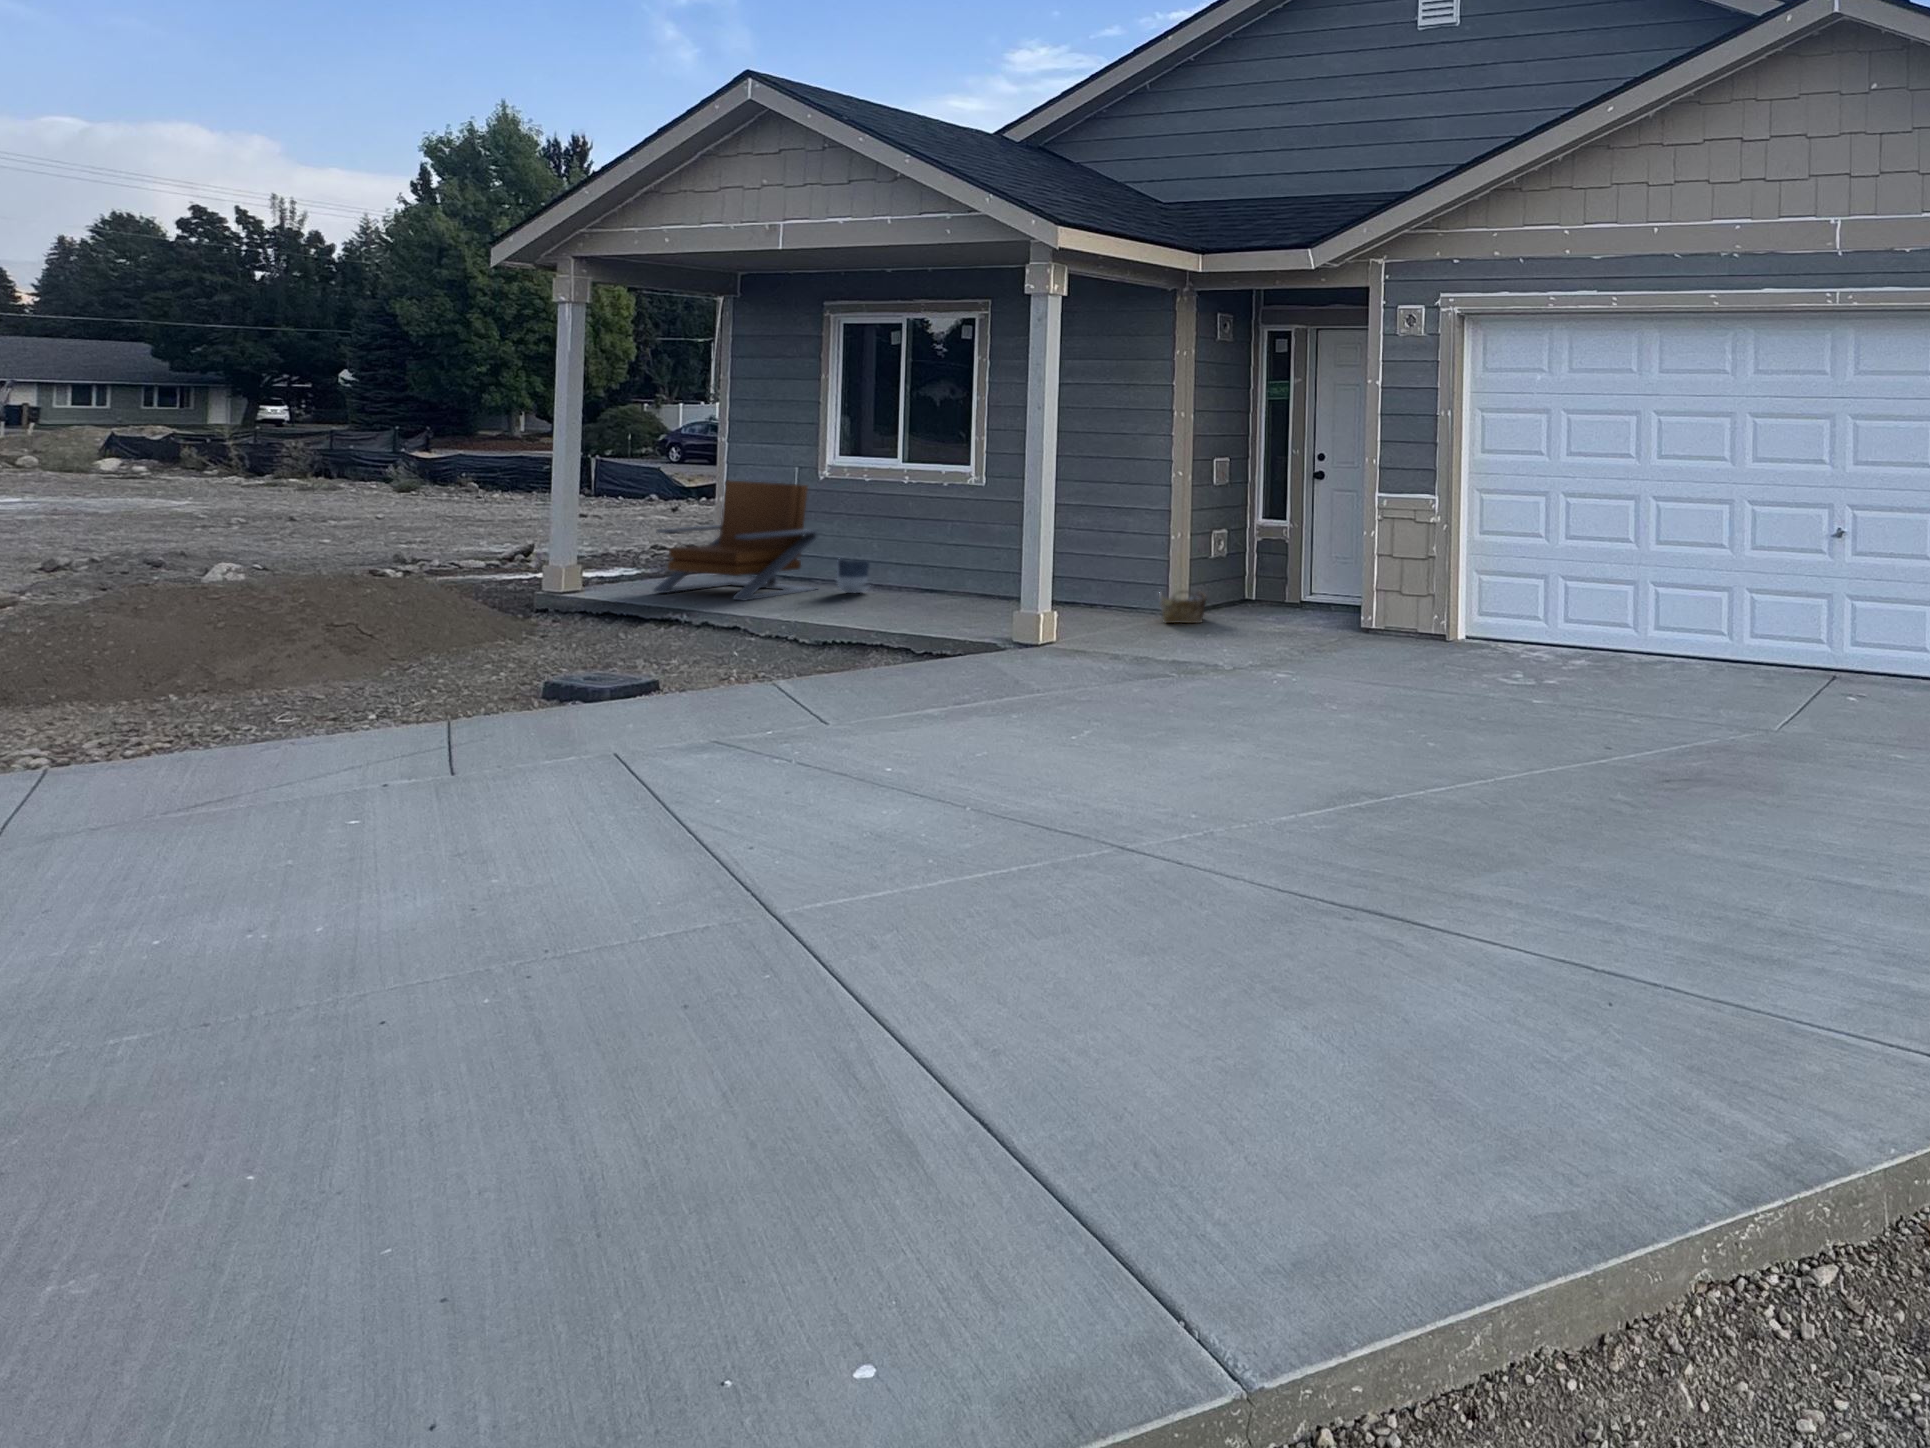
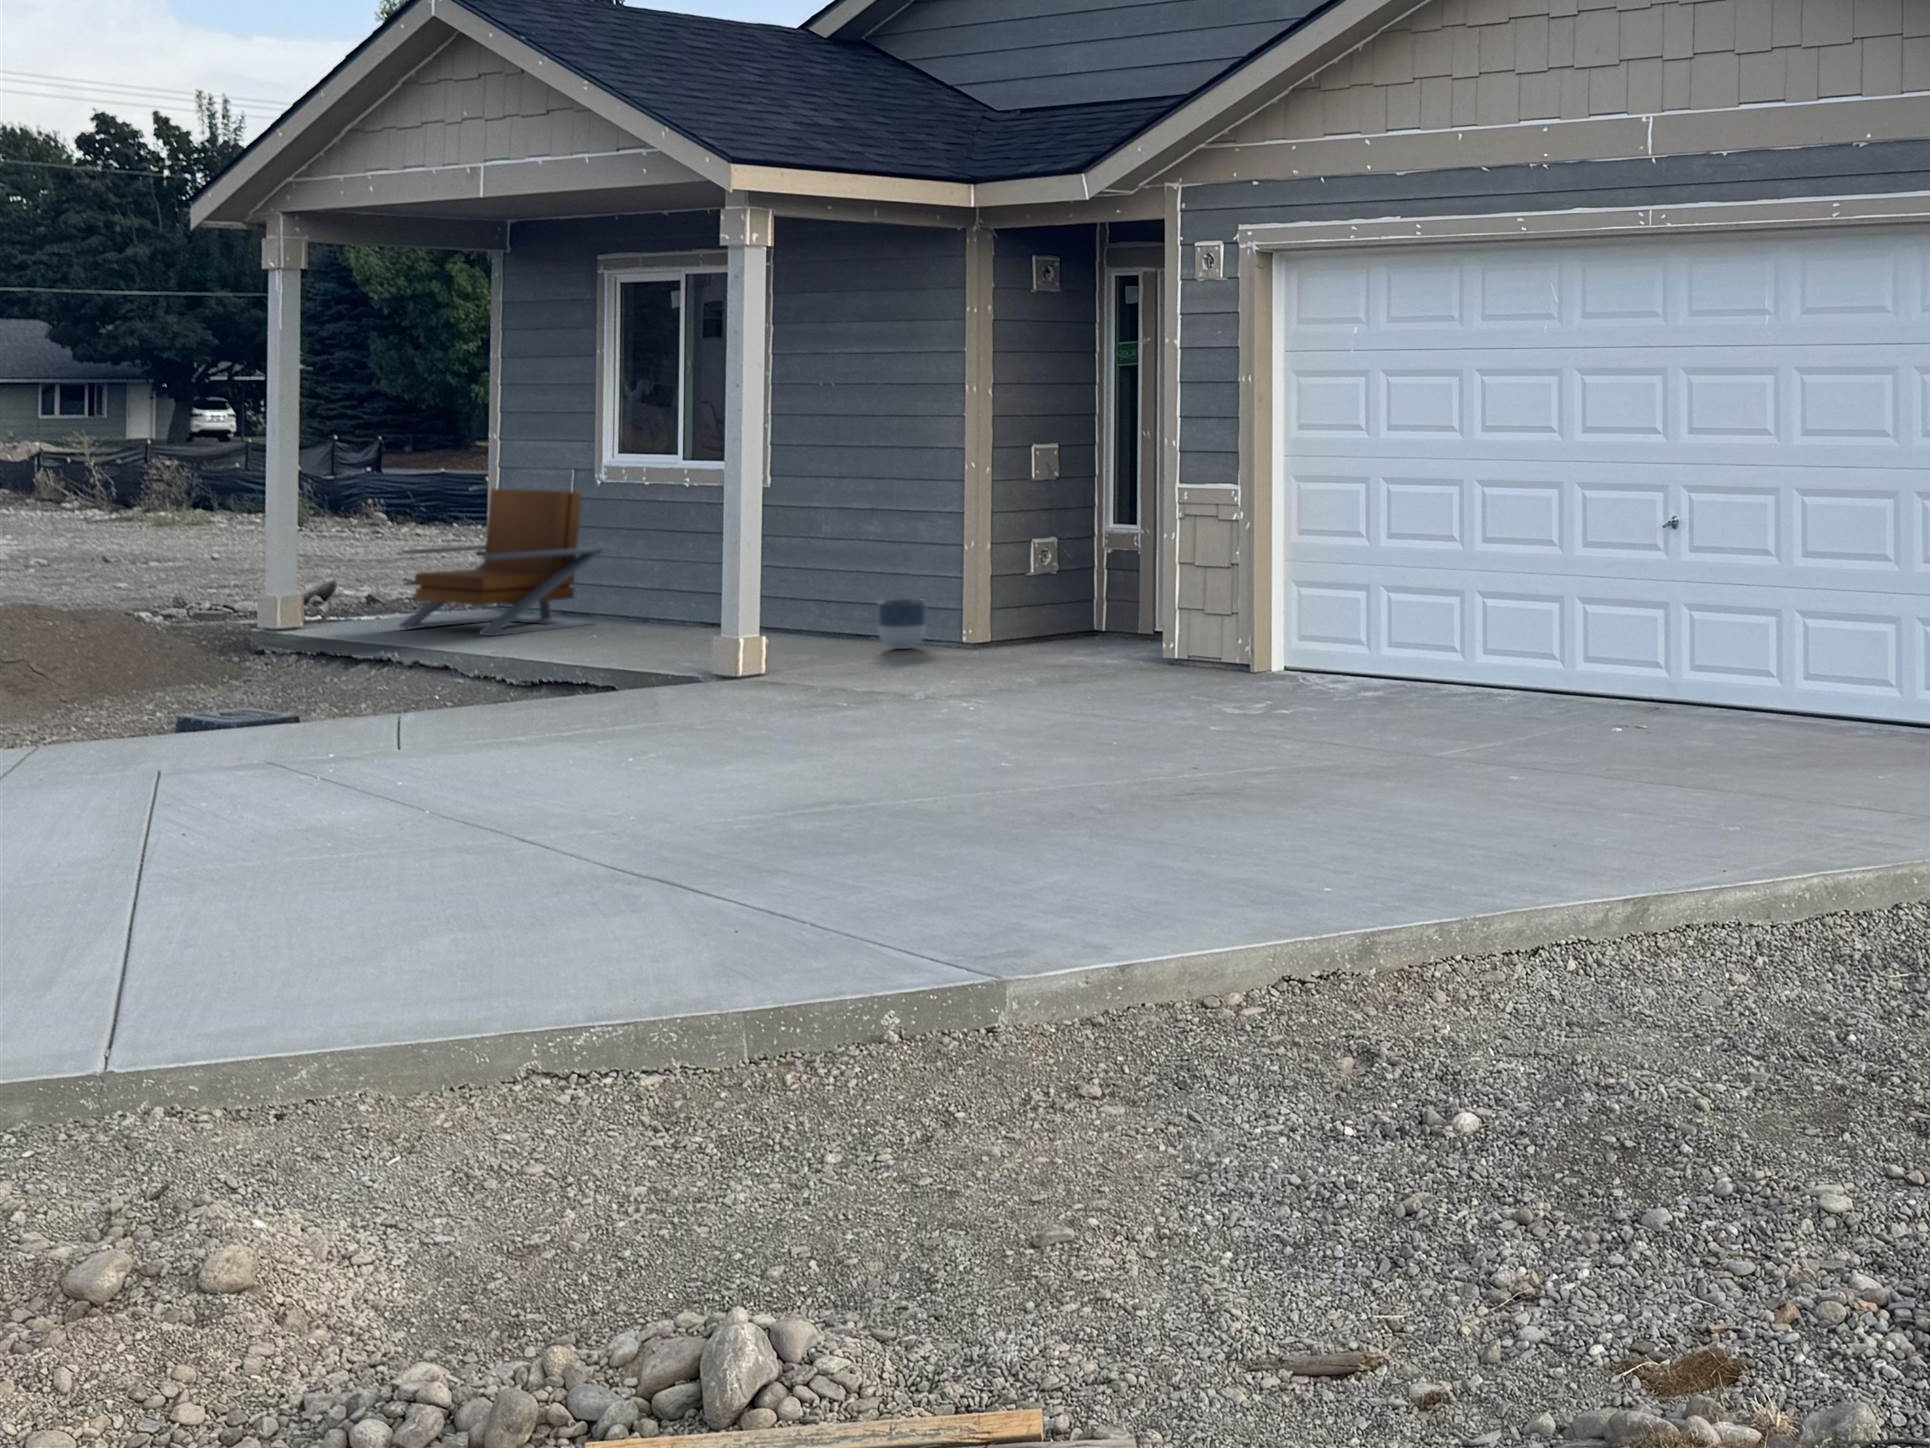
planter: present [837,558,869,593] -> present [878,599,926,649]
woven basket: present [1159,591,1207,623] -> none [936,600,999,656]

